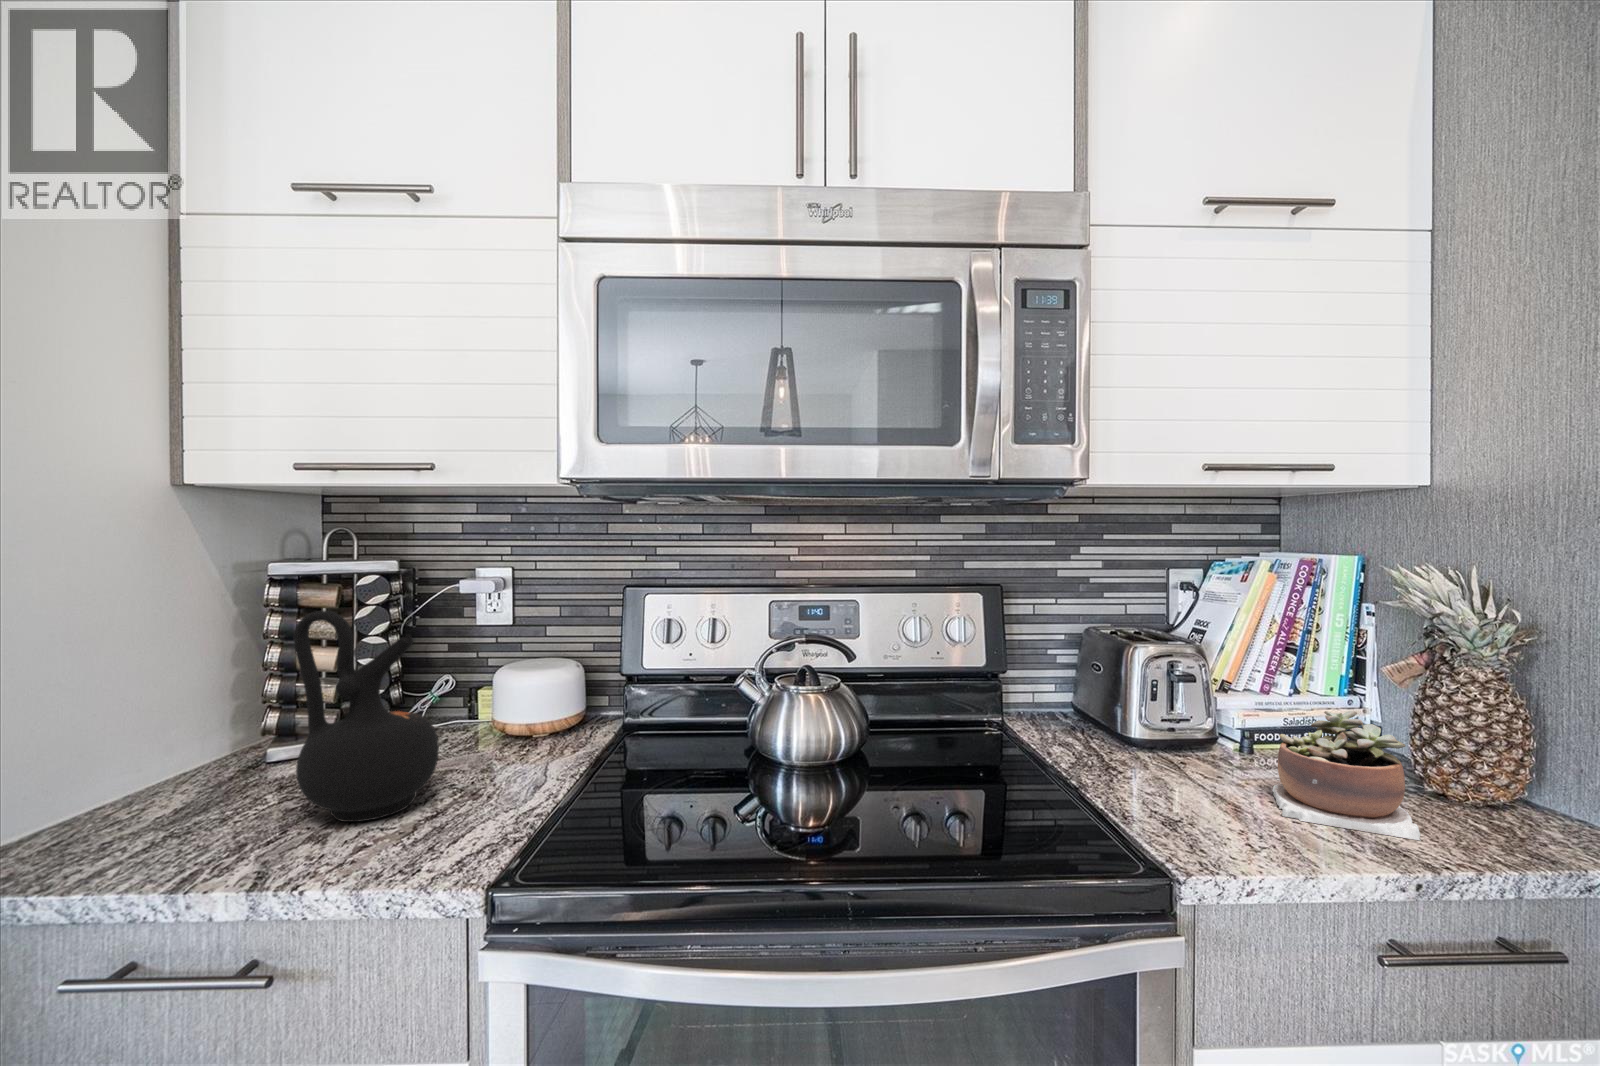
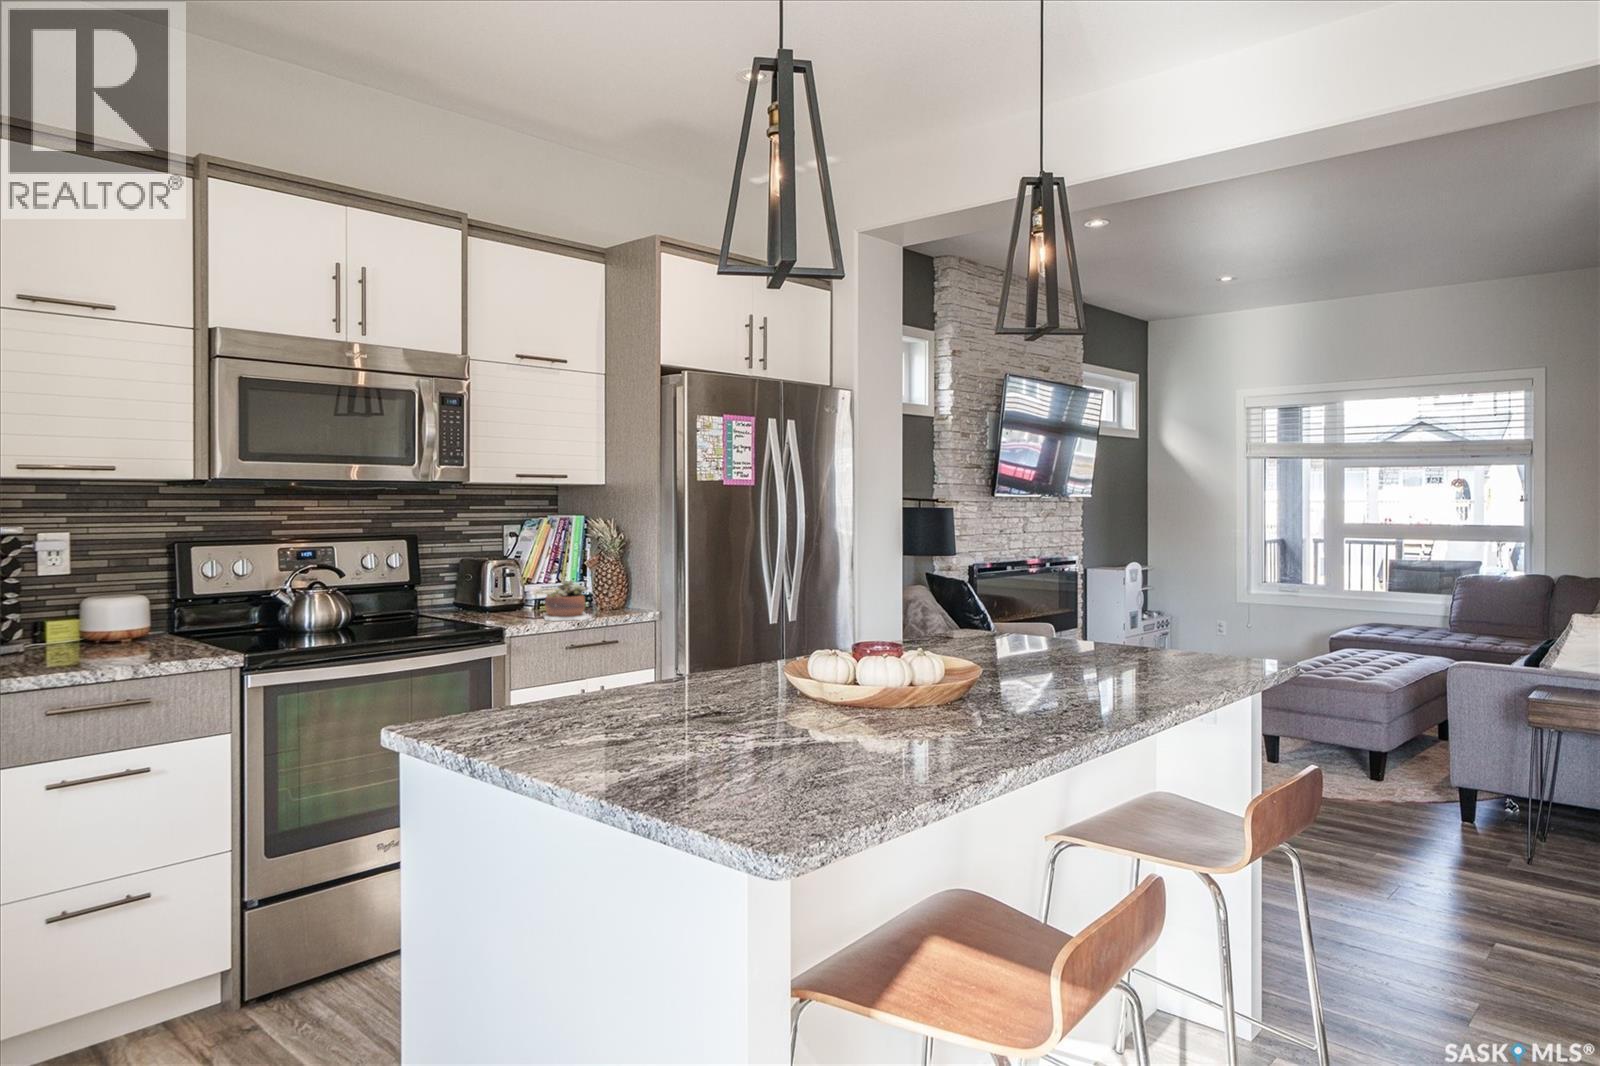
ceramic jug: present [294,611,439,822] -> none [61,556,142,667]

